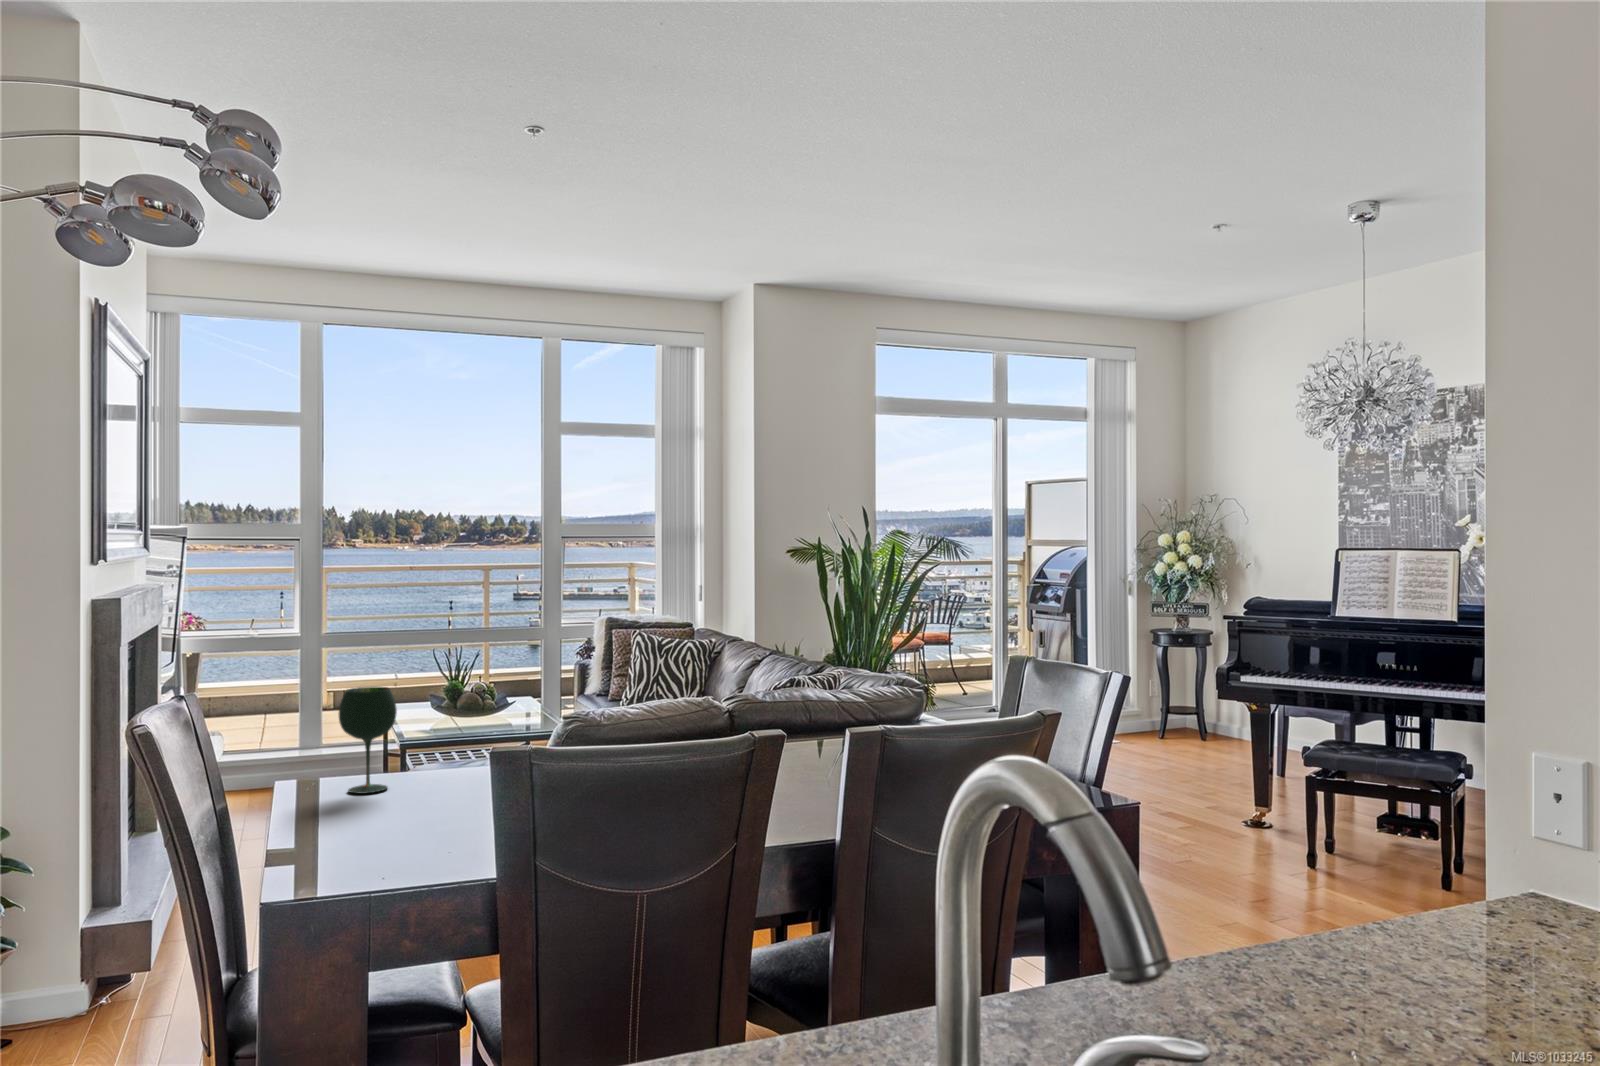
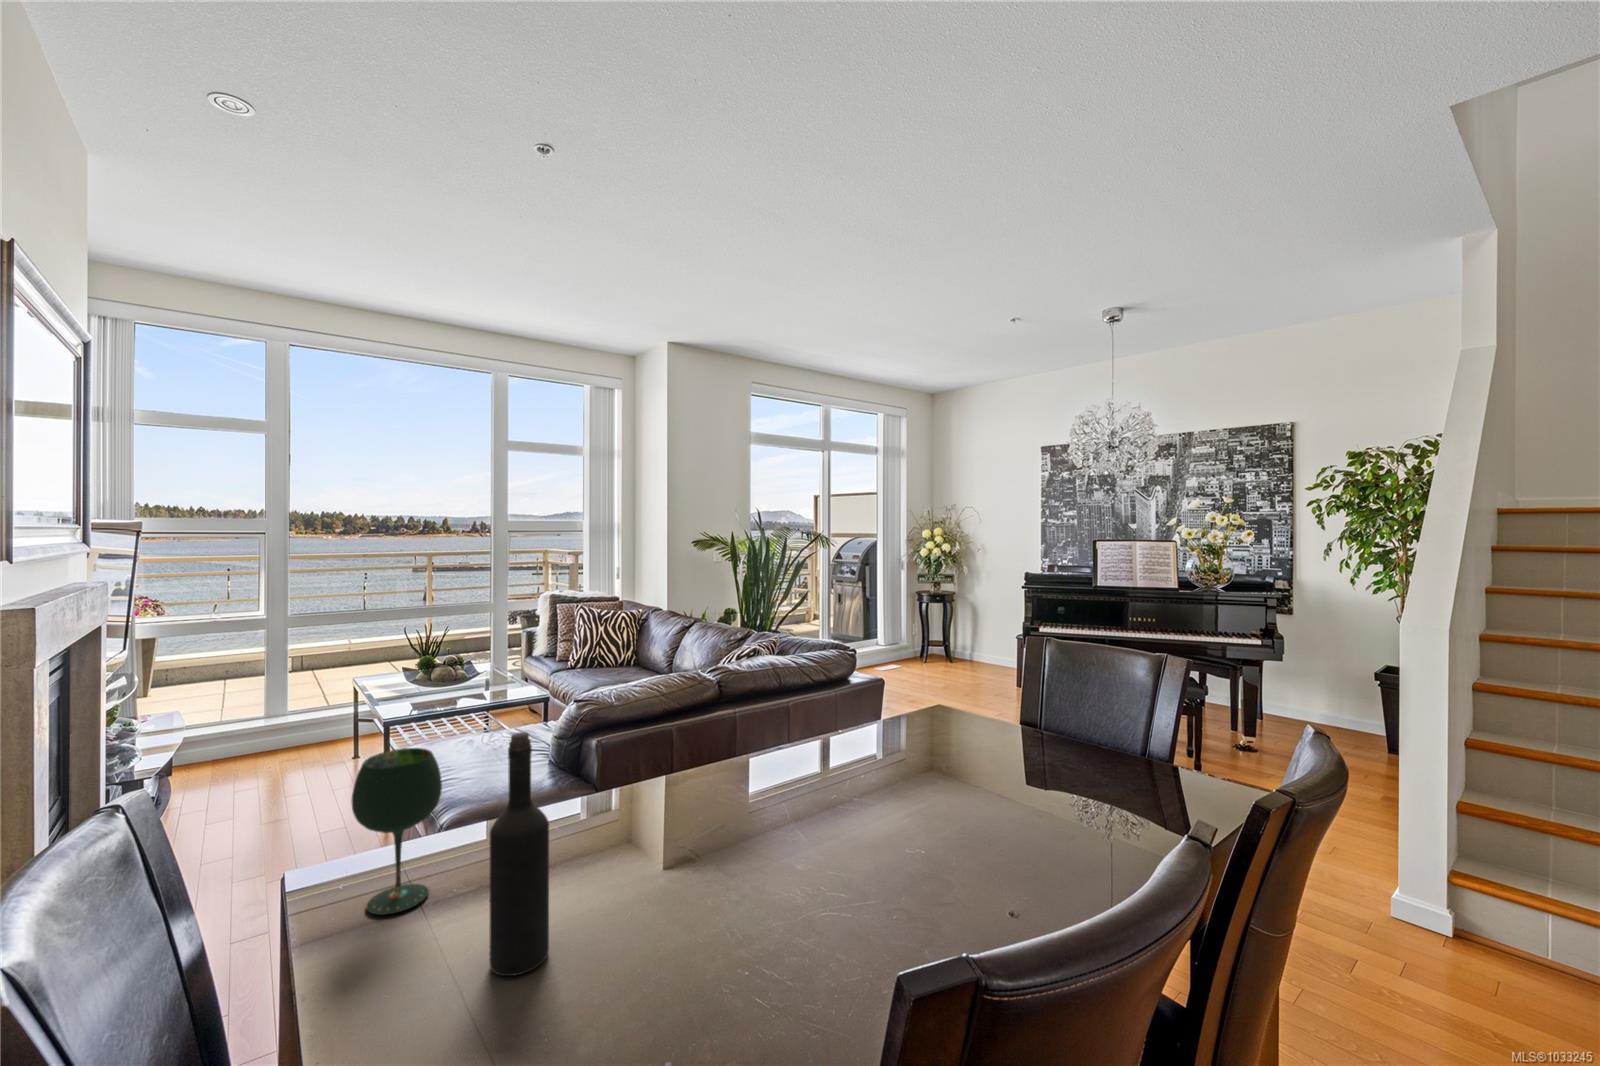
wine bottle: none [410,662,448,816] -> present [490,732,549,976]

